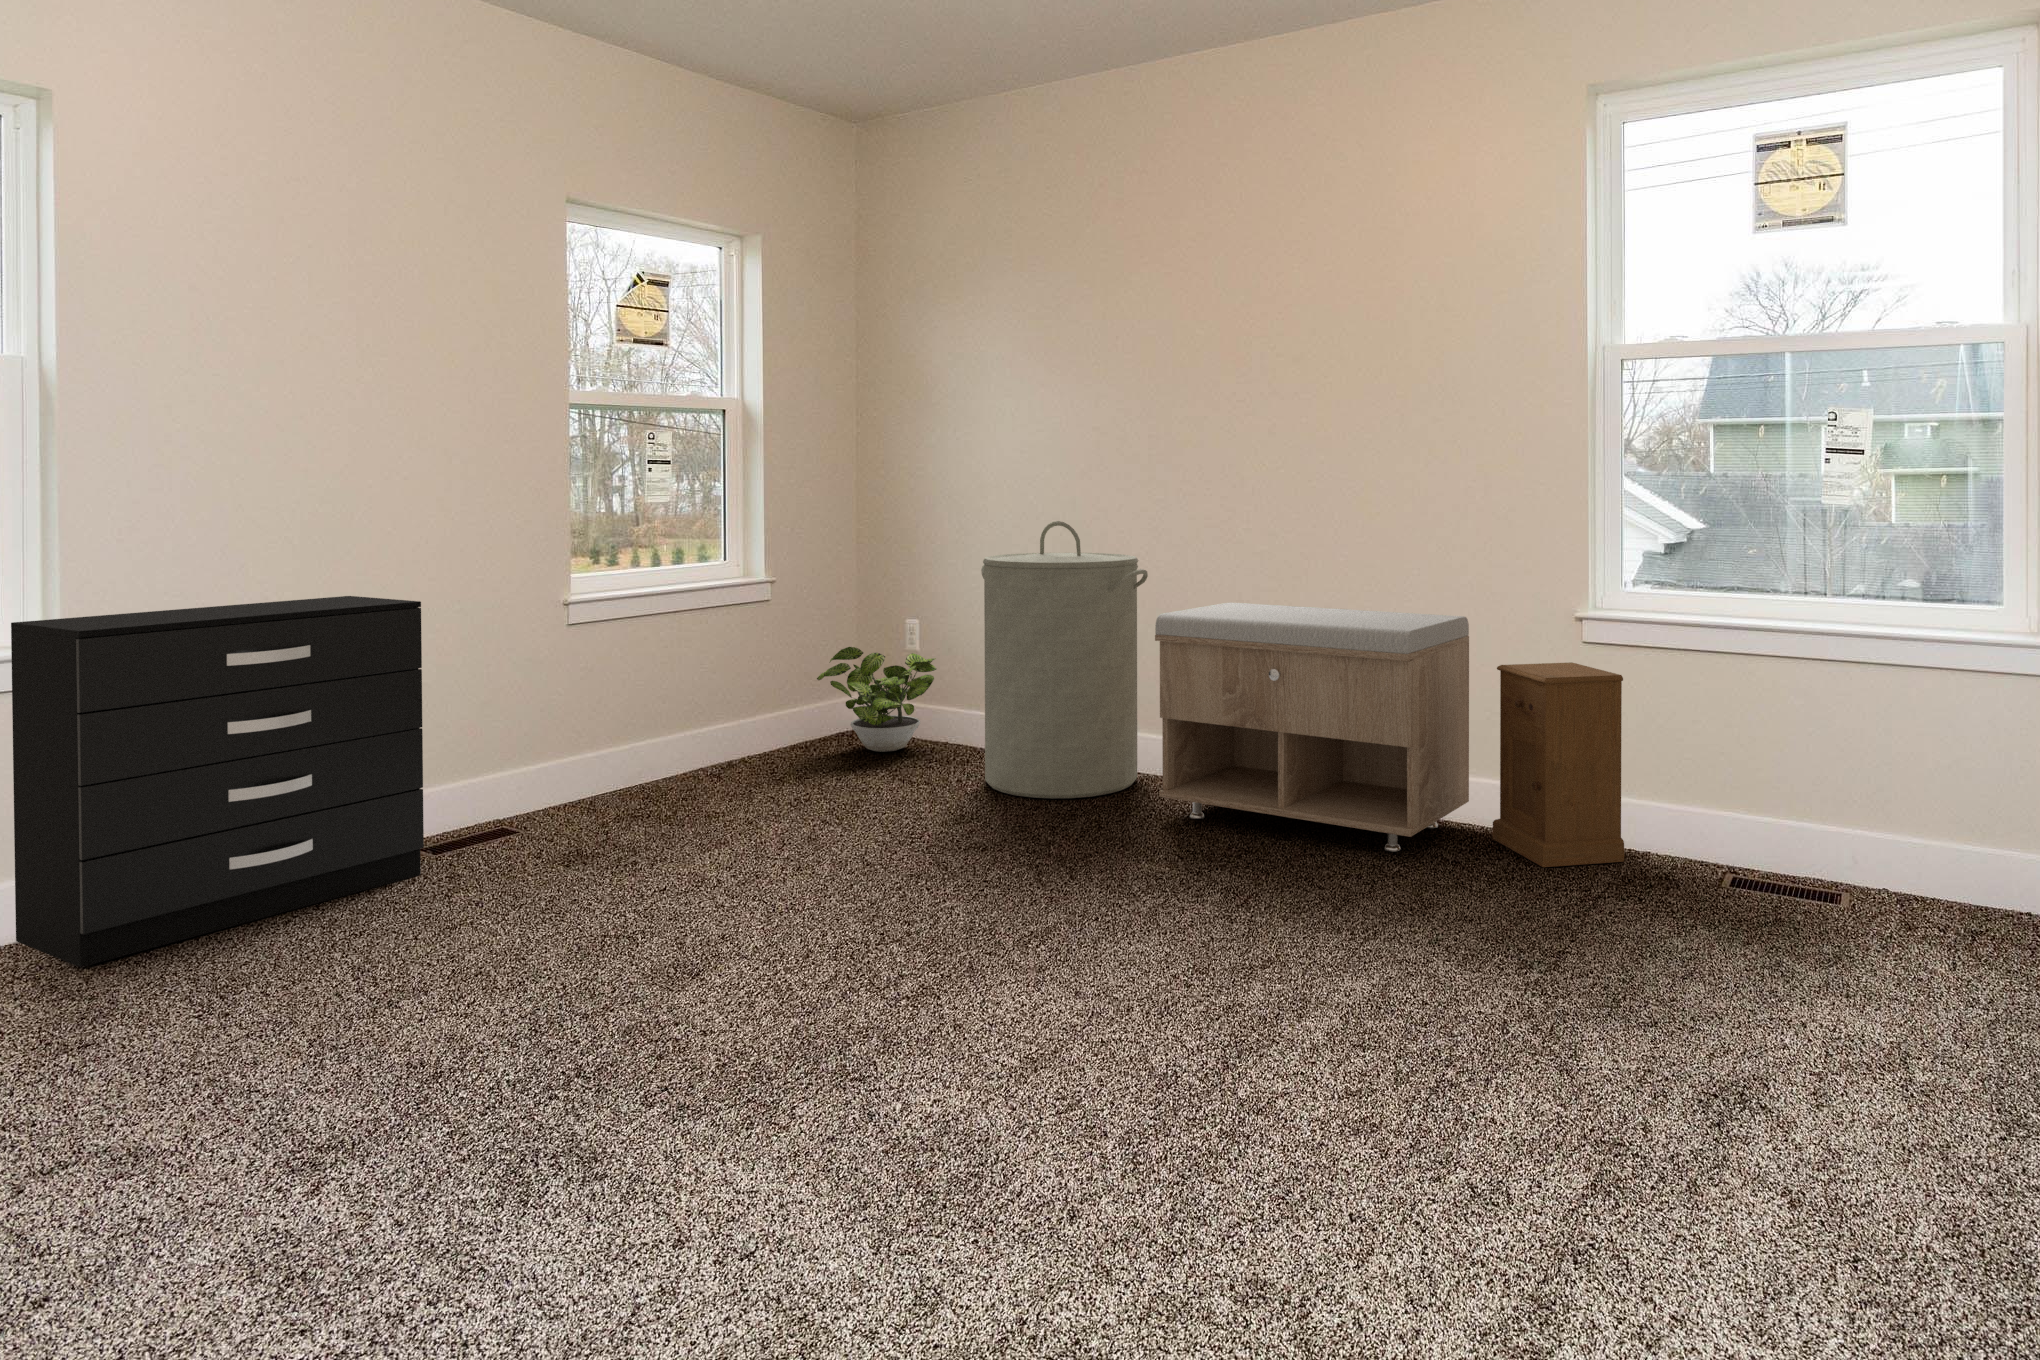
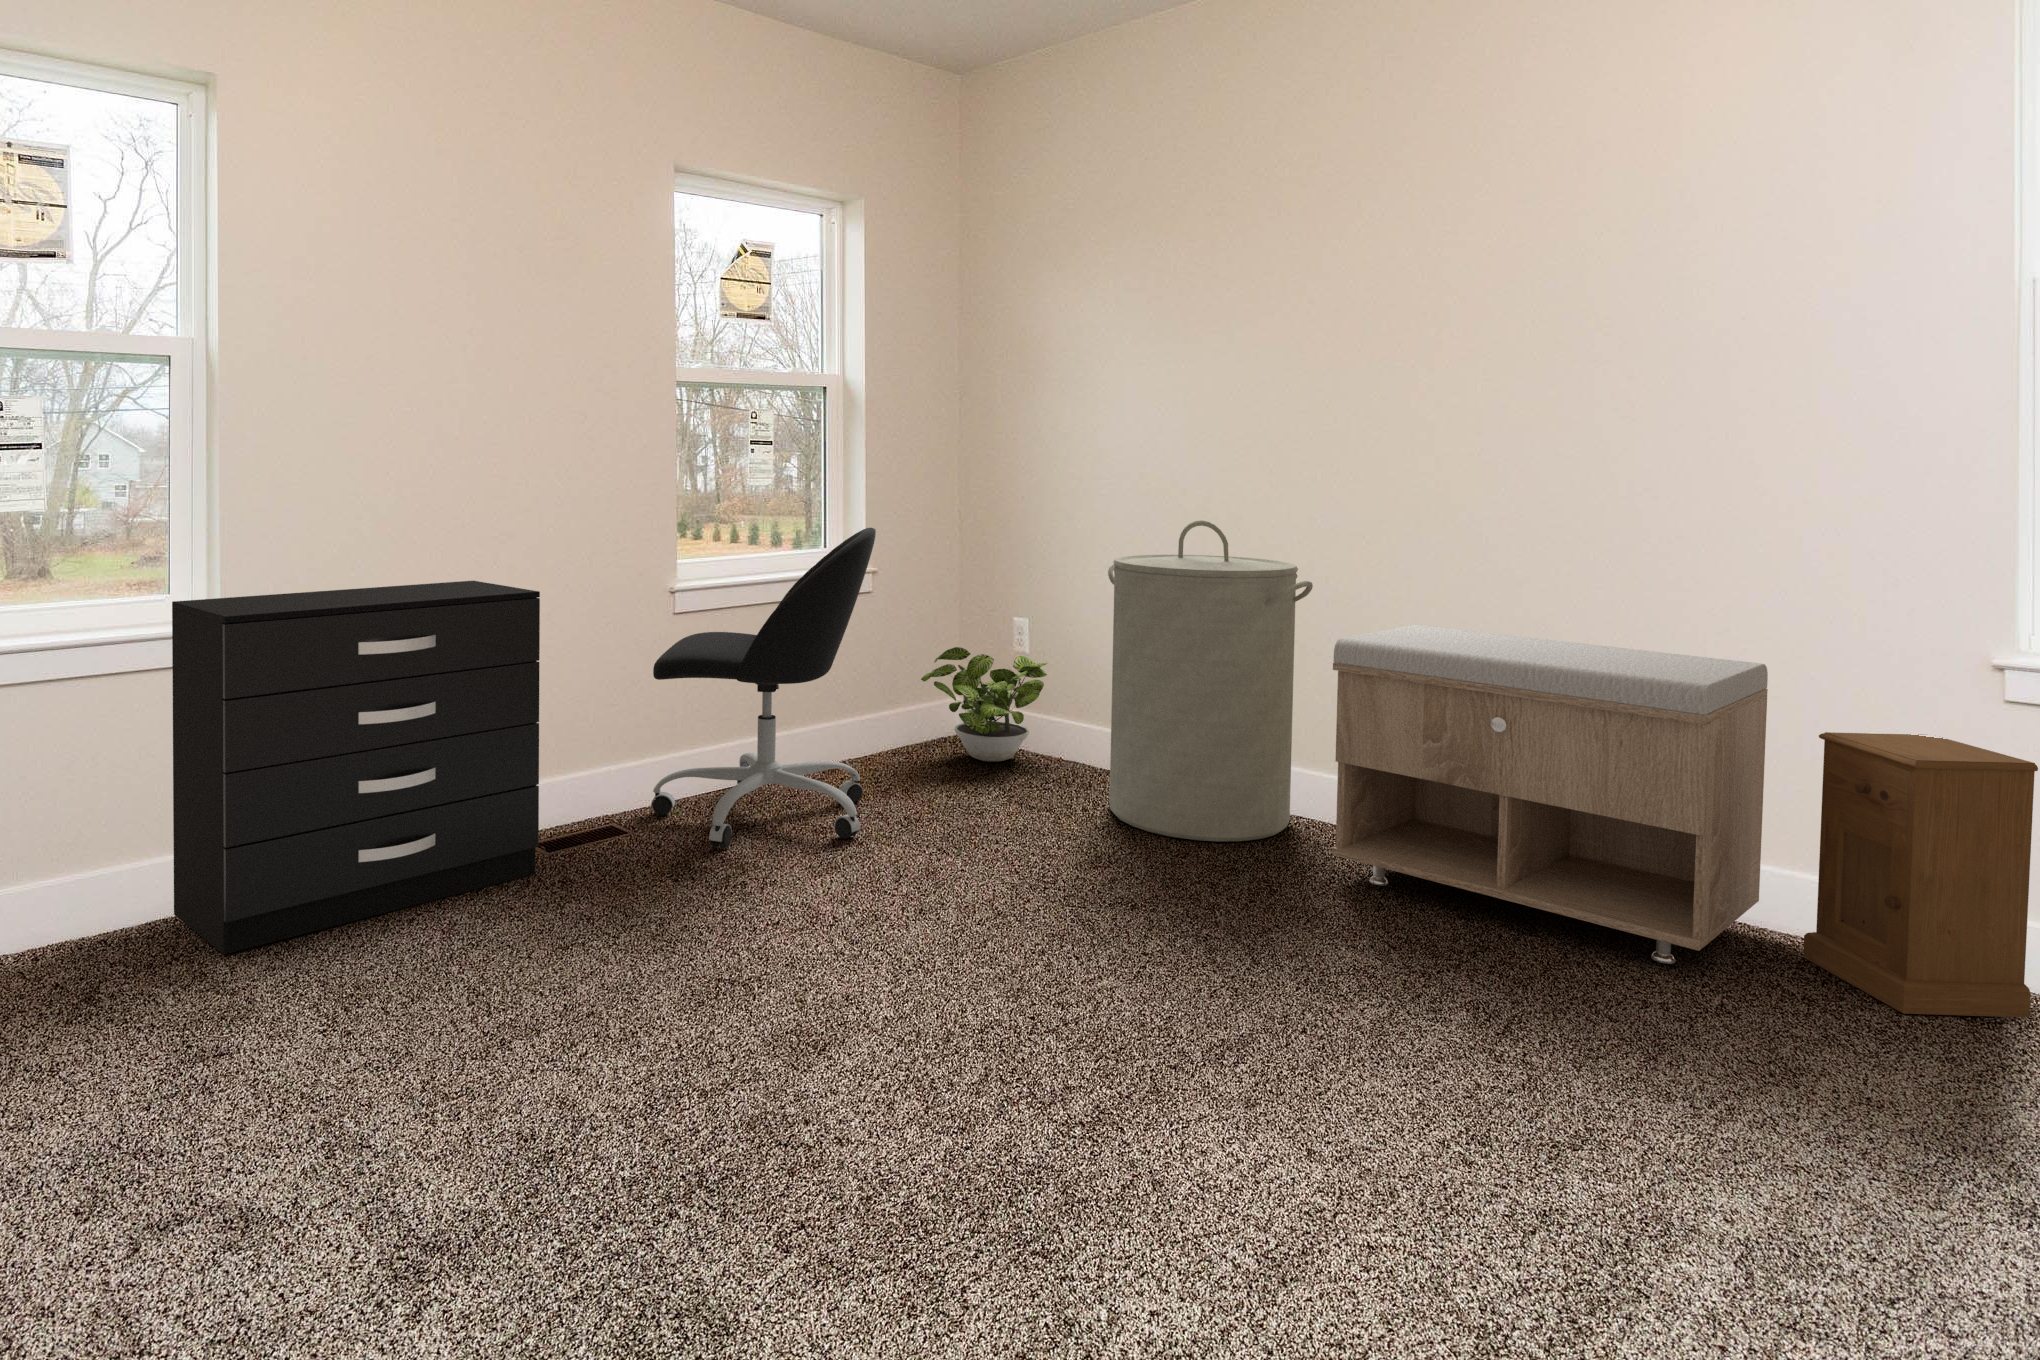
office chair: none [543,535,762,838] -> present [651,528,876,847]

